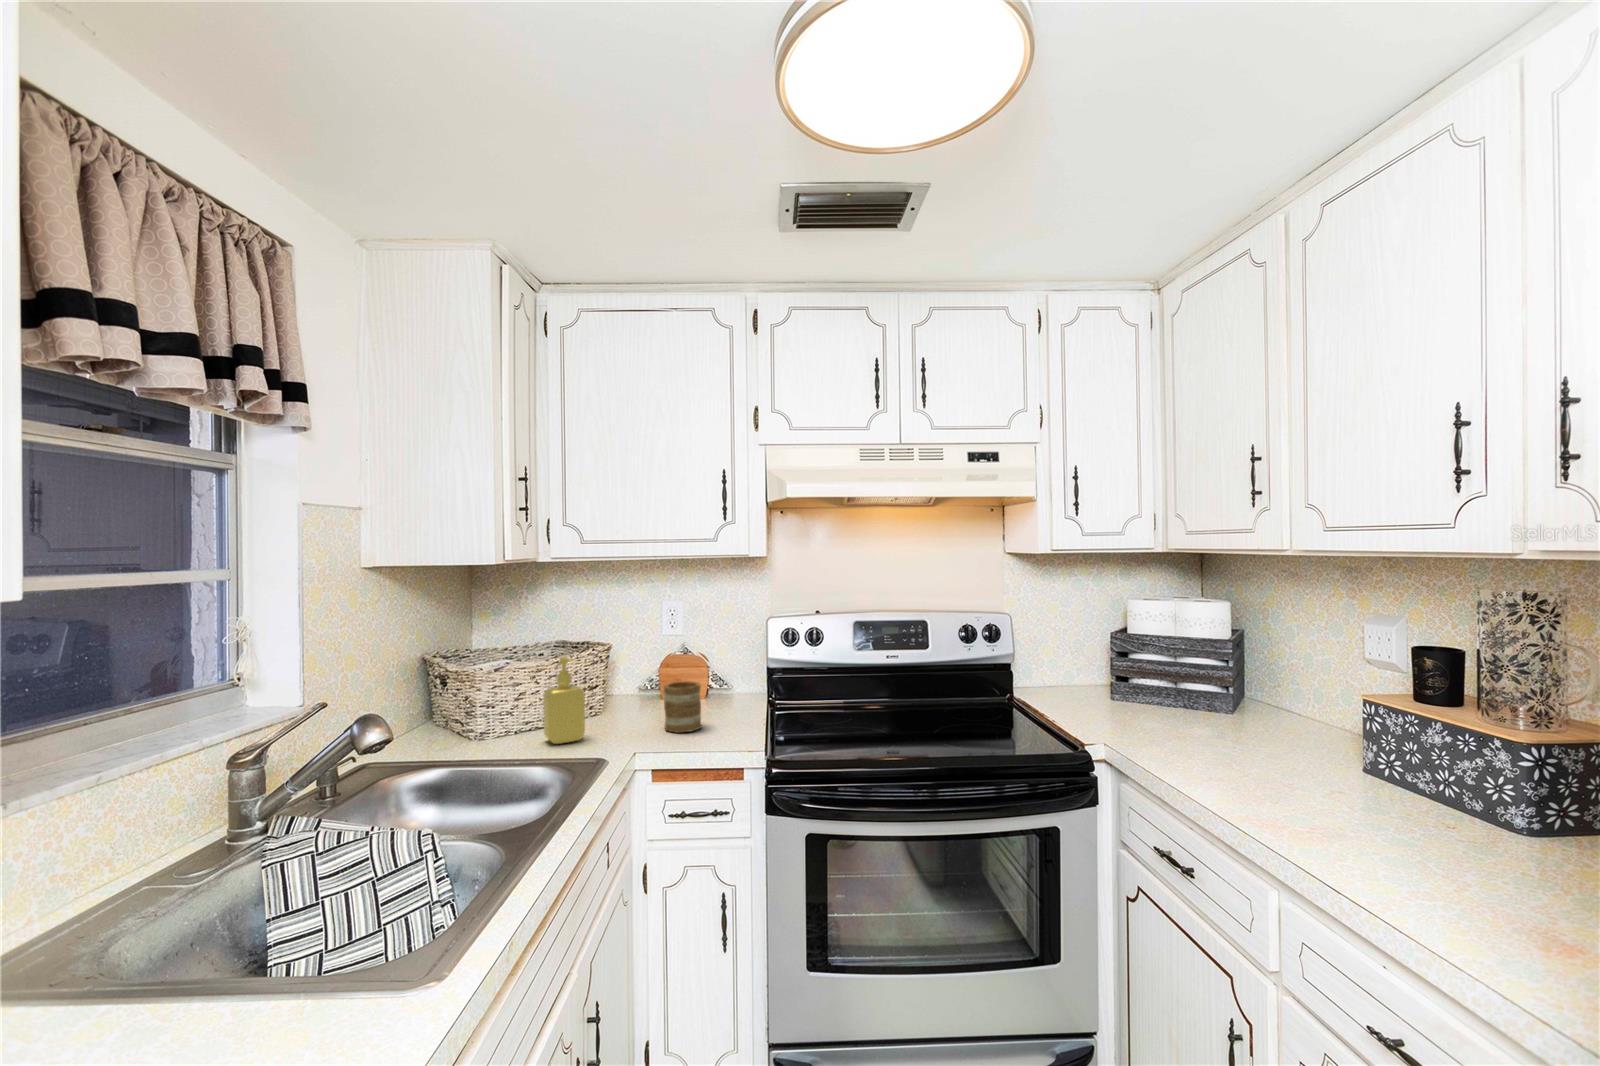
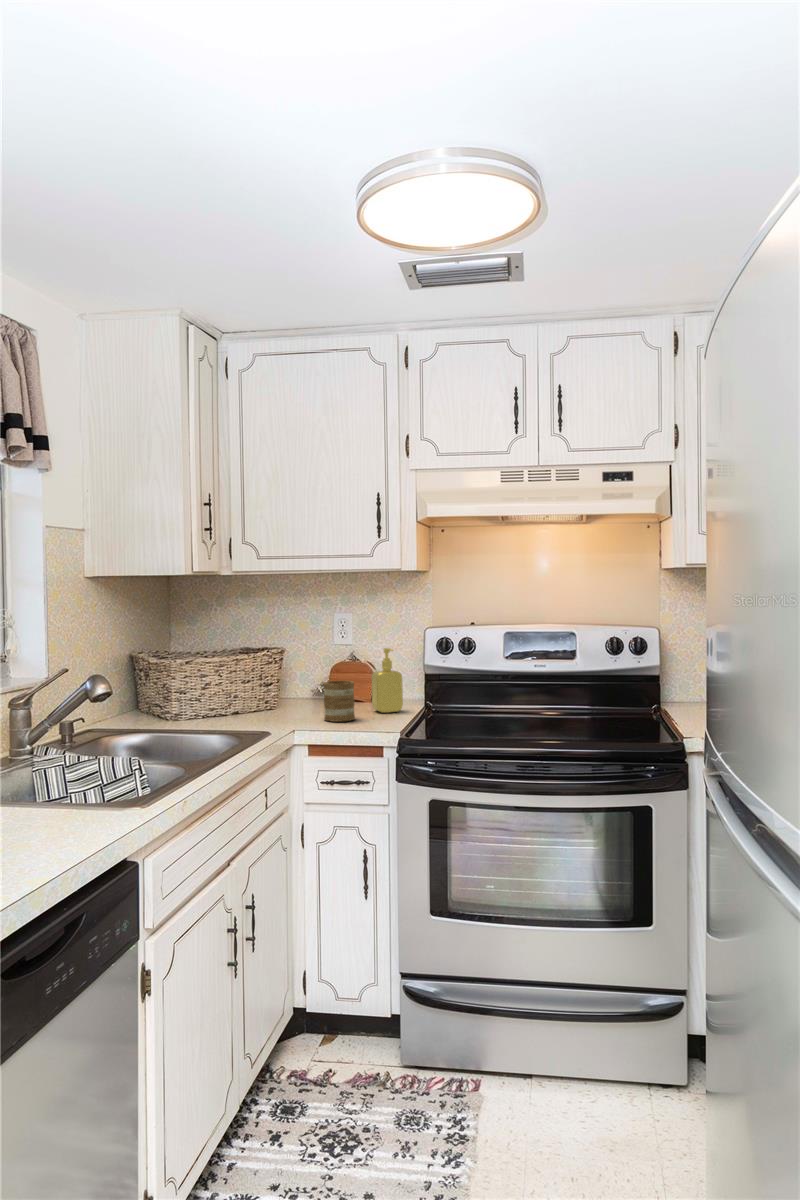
soap dispenser: present [543,657,585,744] -> present [372,648,403,713]

